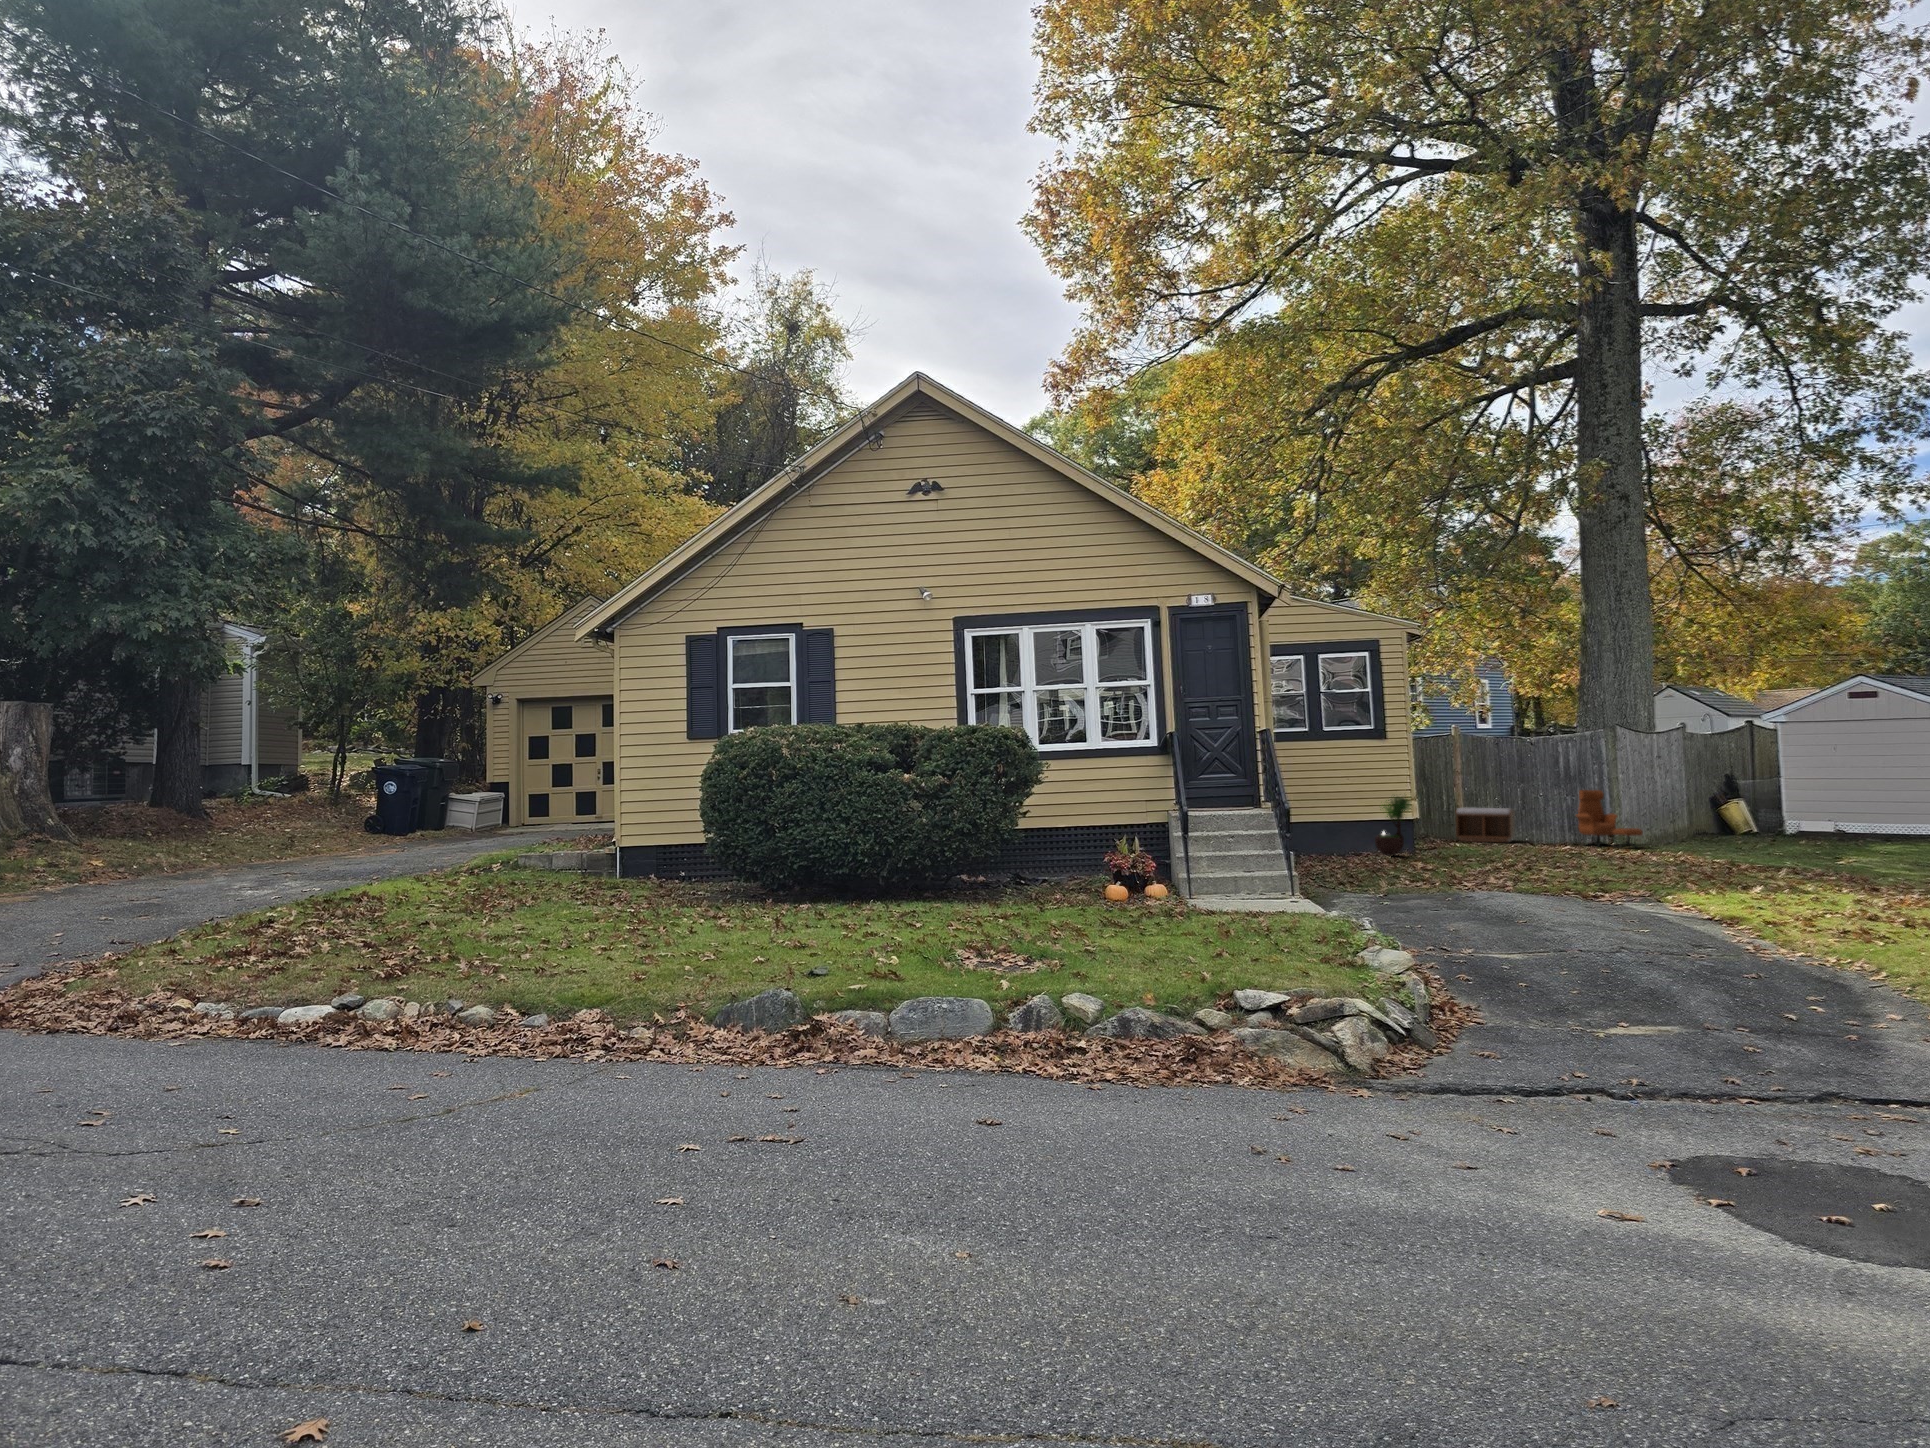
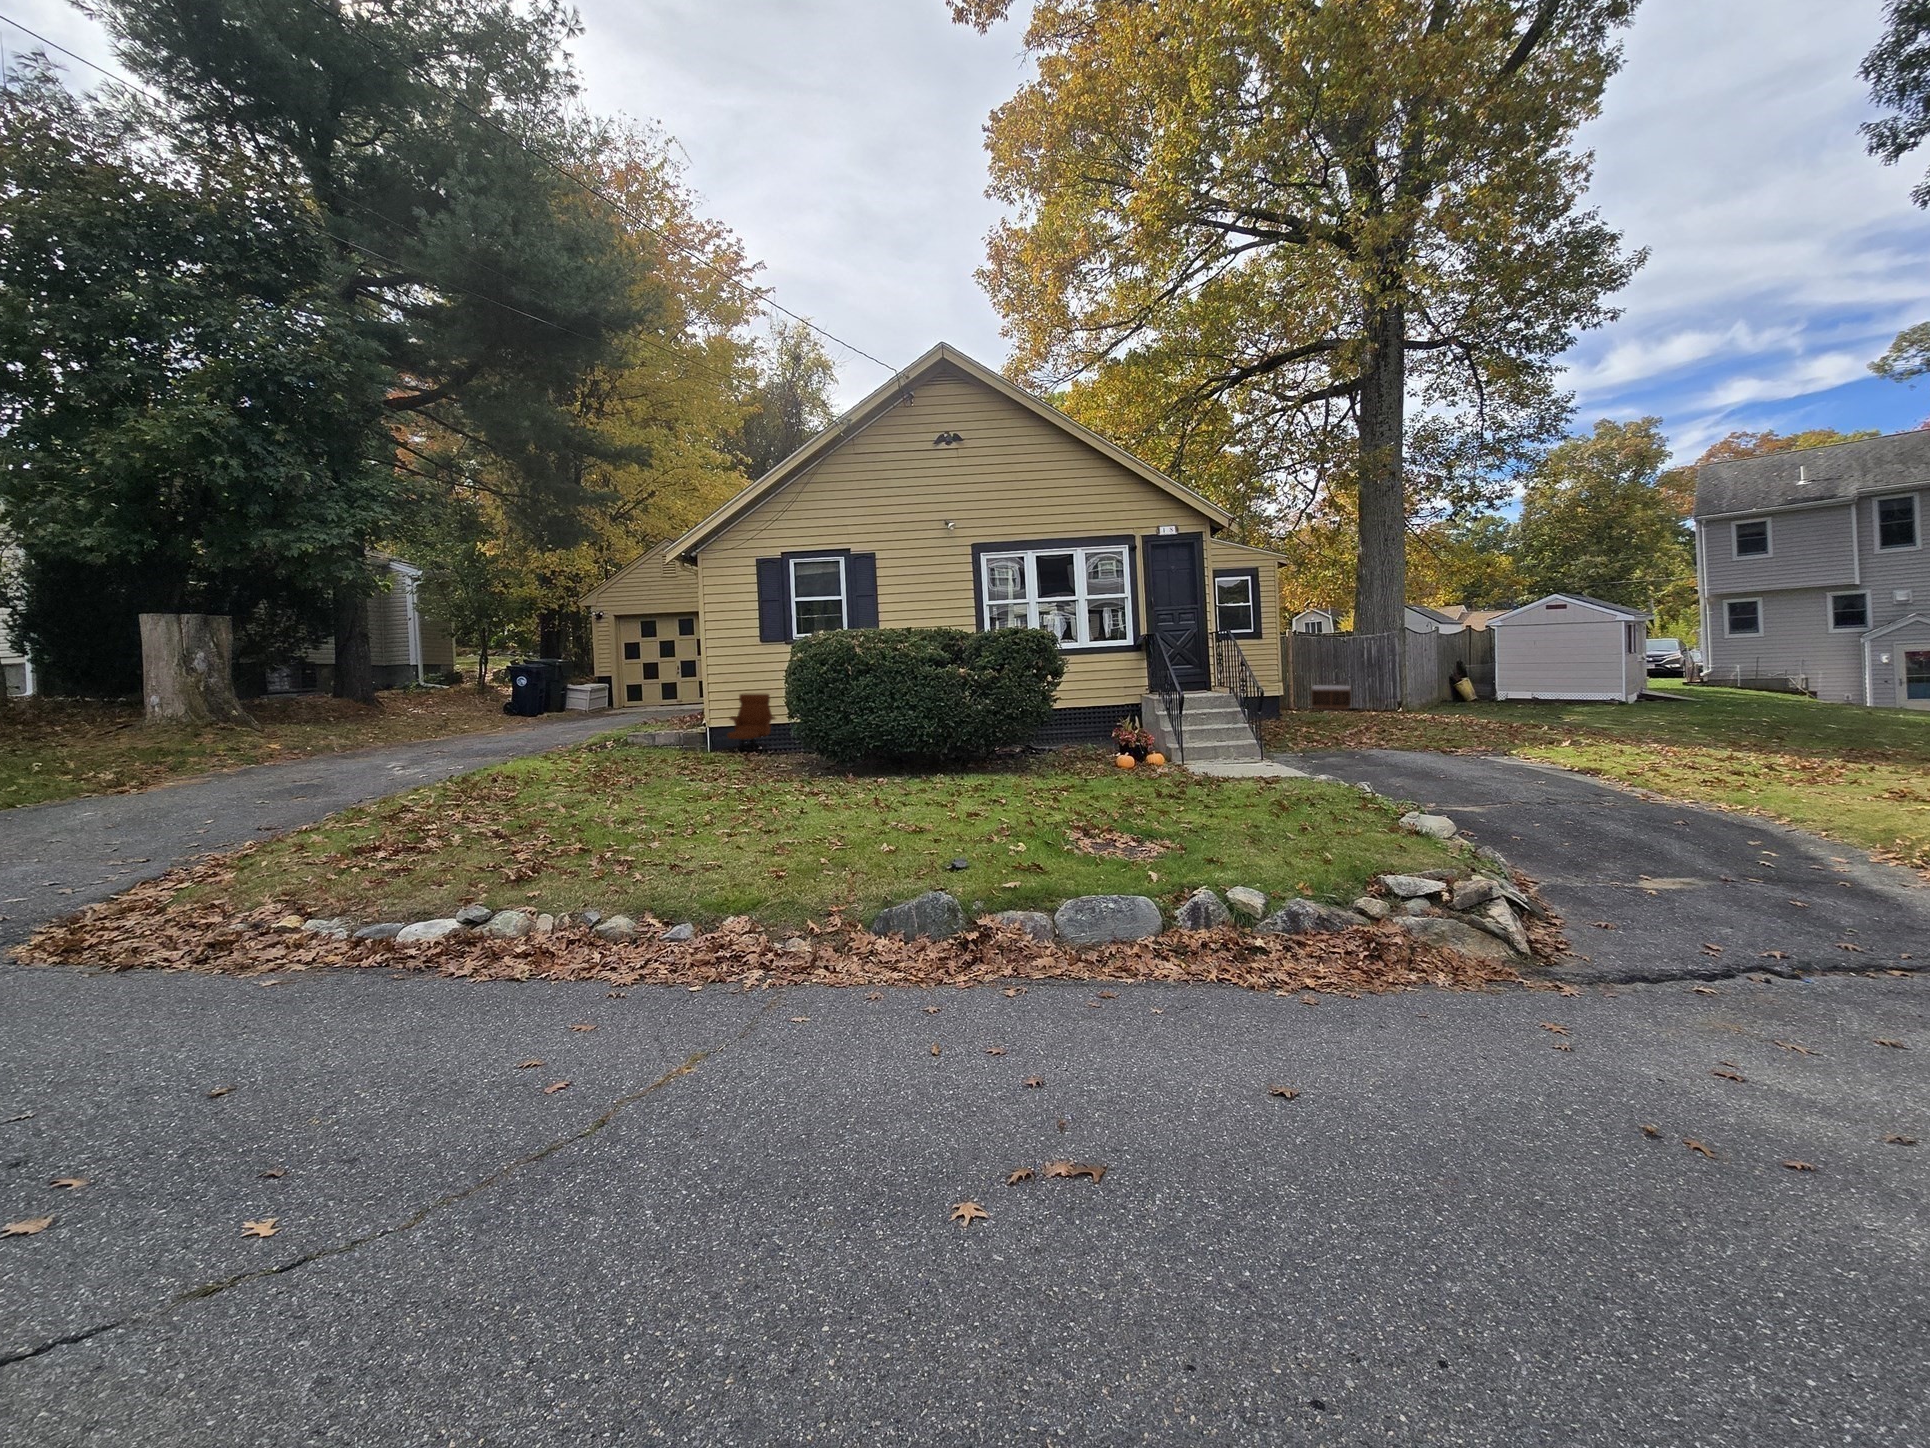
lounge chair: present [1577,790,1643,848] -> present [727,693,775,751]
potted tree: present [1375,797,1411,856] -> none [1277,674,1306,722]

